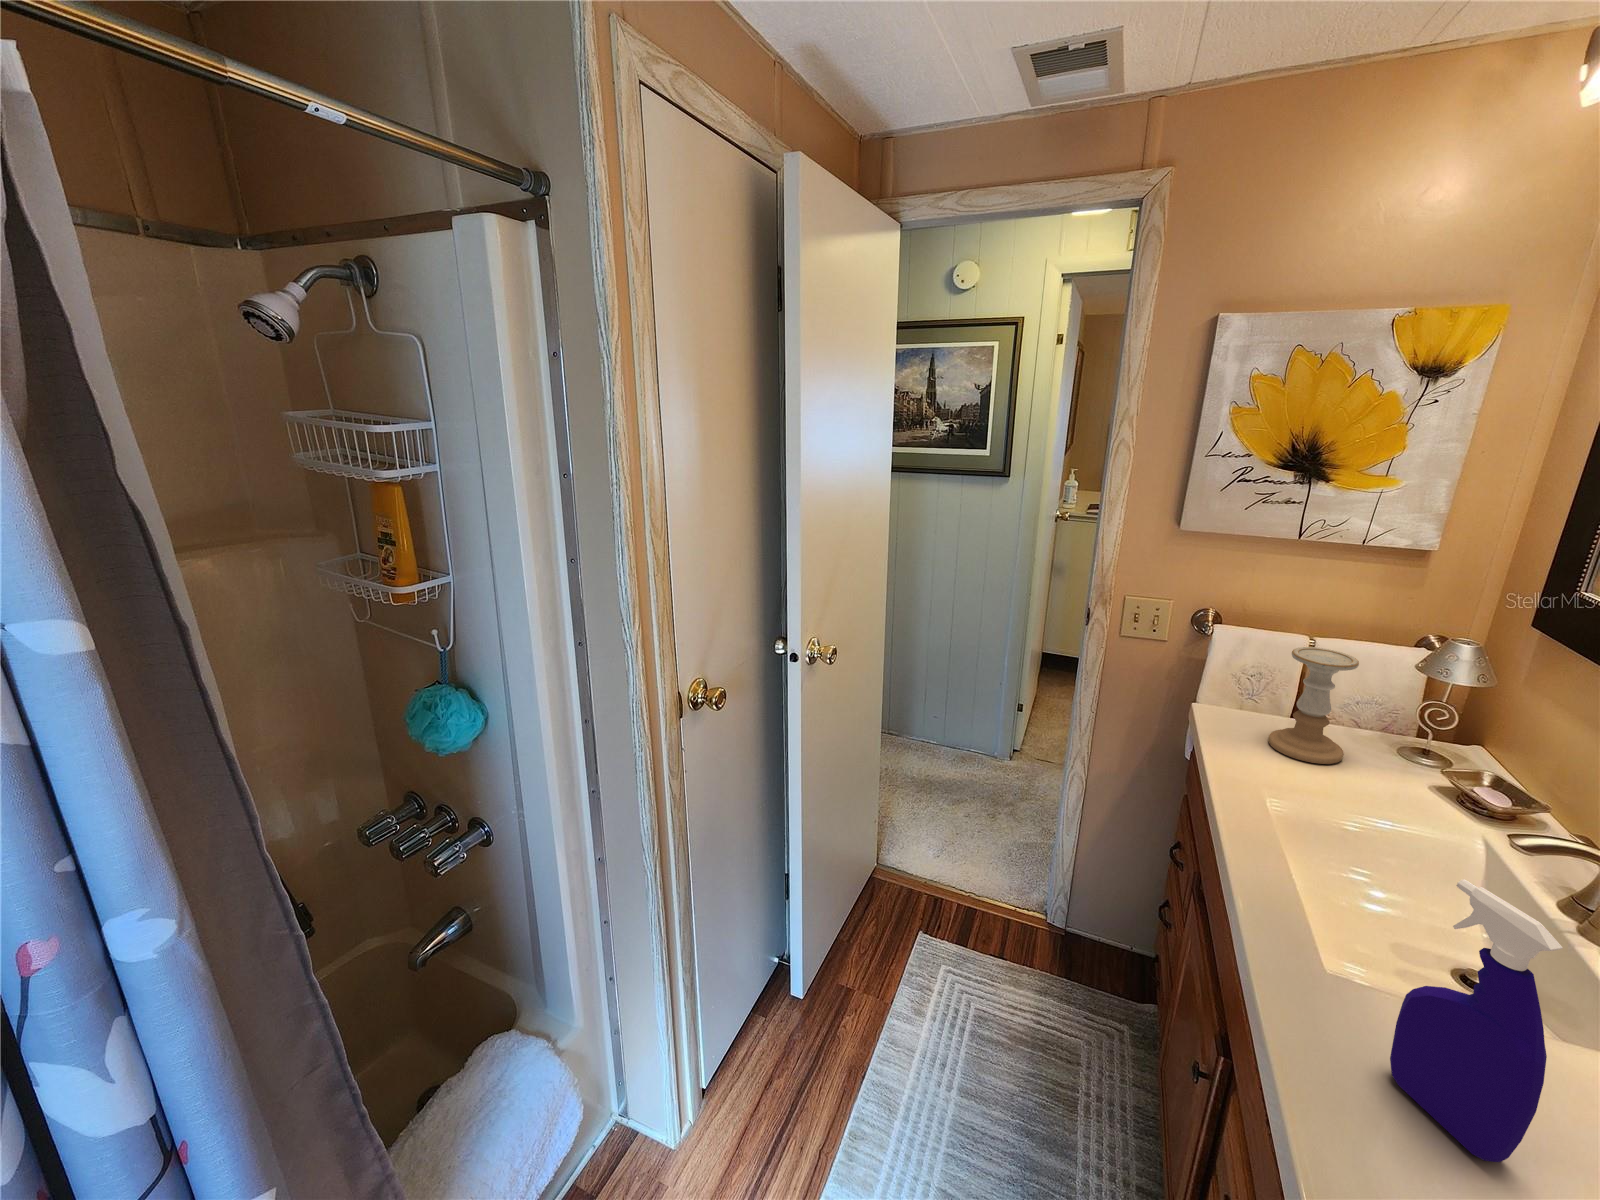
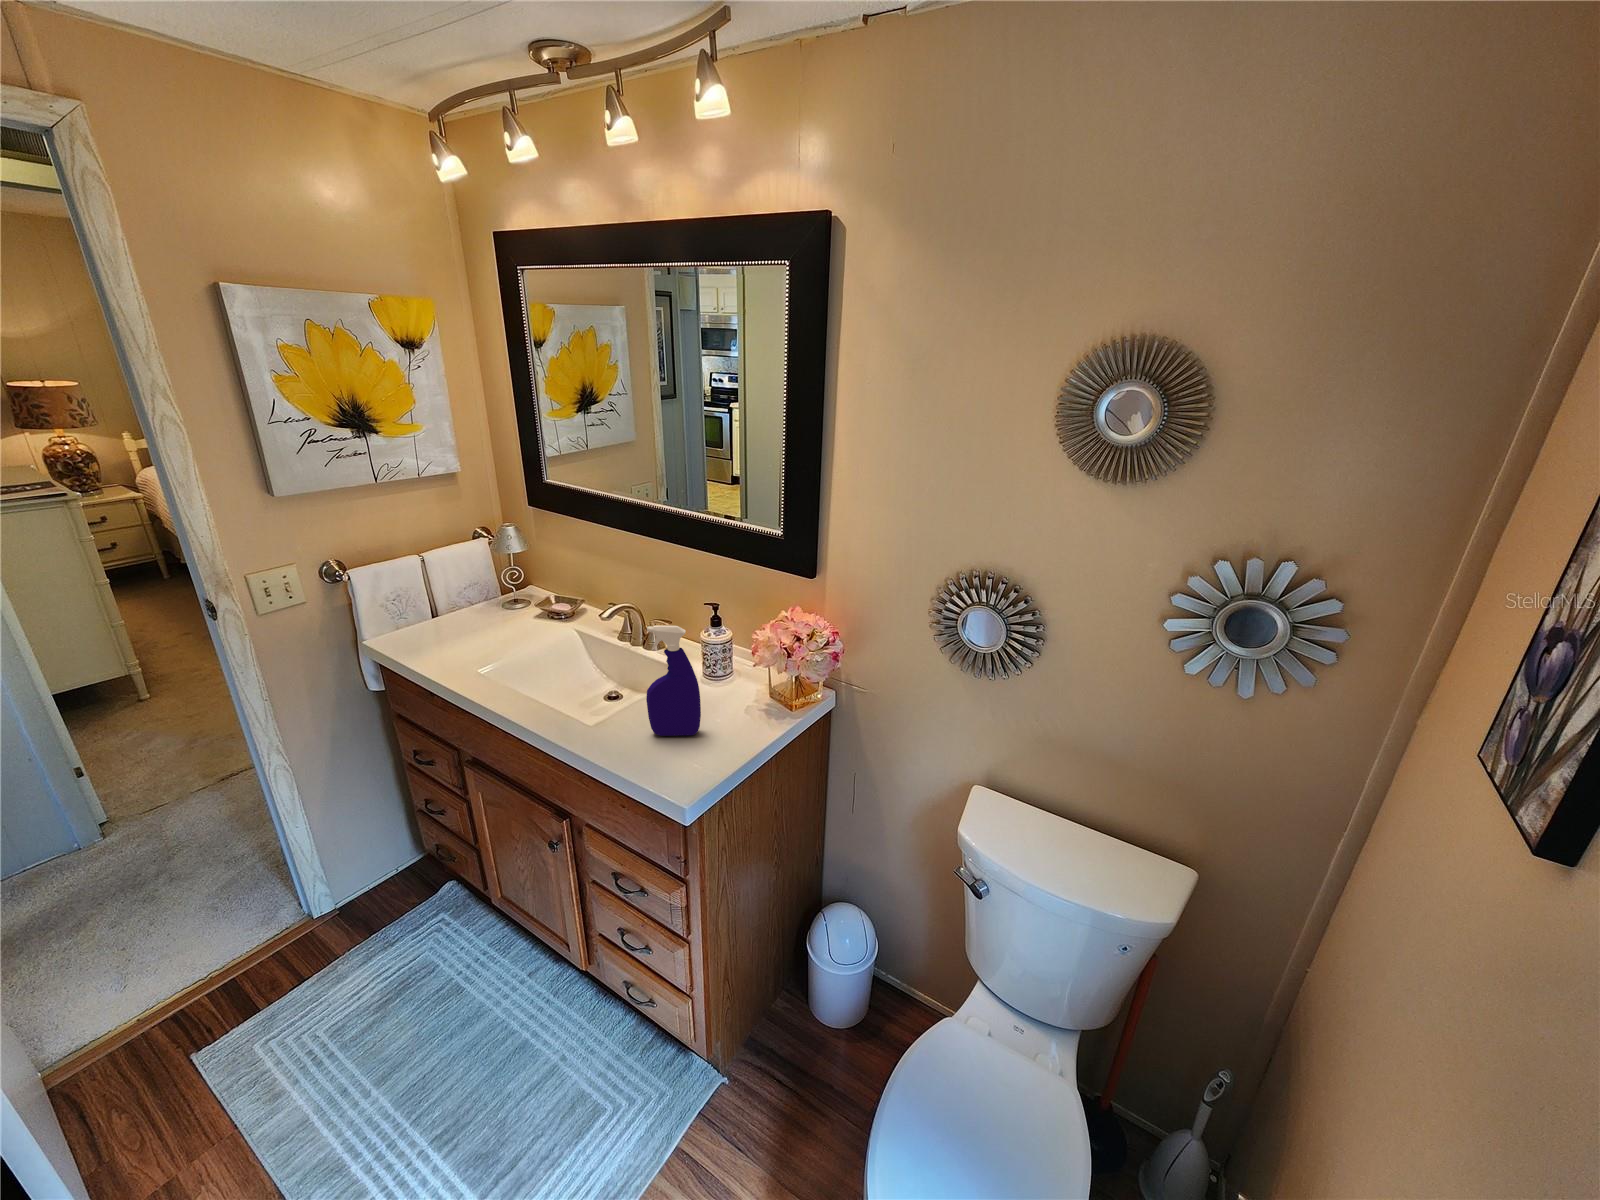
candle holder: present [1268,647,1359,764] -> none [432,556,491,640]

